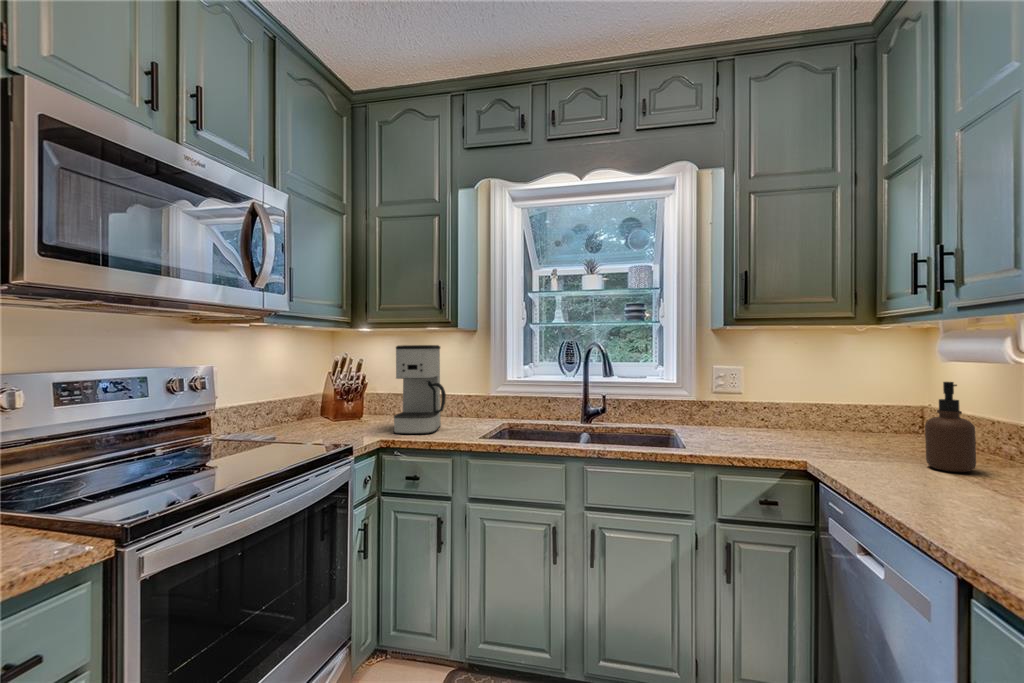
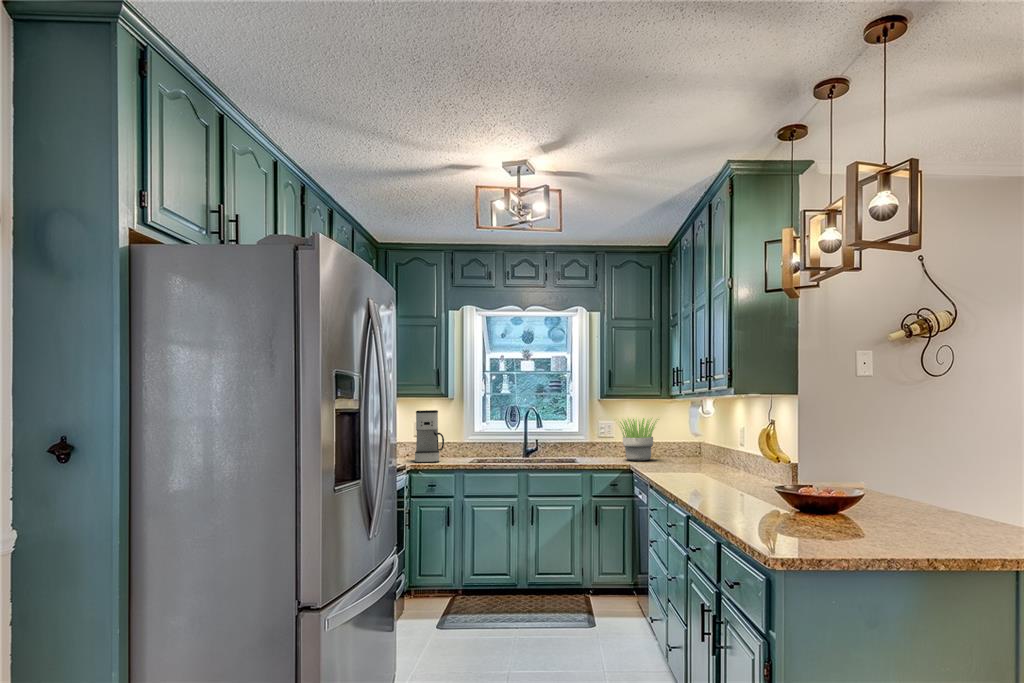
potted plant: none [745,359,856,446] -> present [620,417,659,461]
soap dispenser: present [925,382,976,472] -> none [680,425,698,465]

